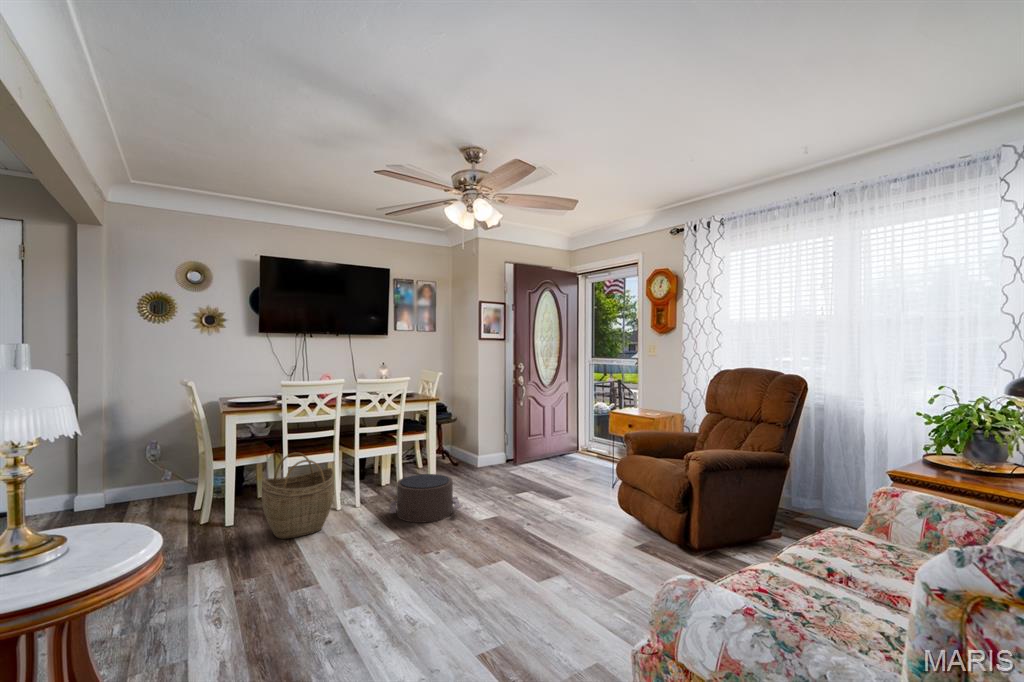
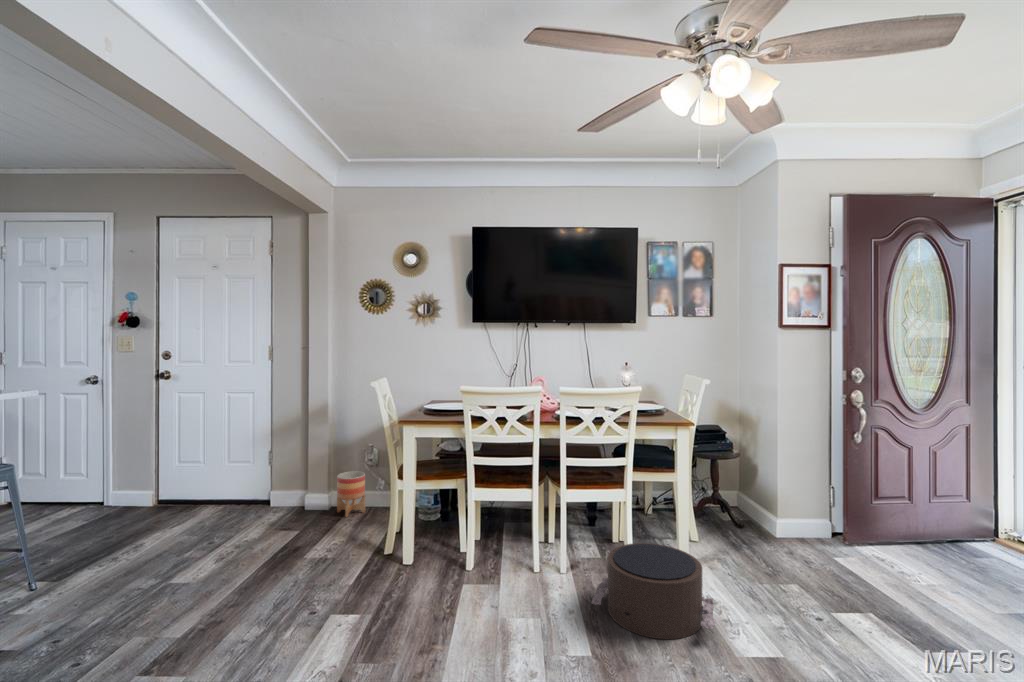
woven basket: present [261,453,334,539] -> none [425,482,516,605]
planter: none [113,473,148,516] -> present [337,471,365,517]

